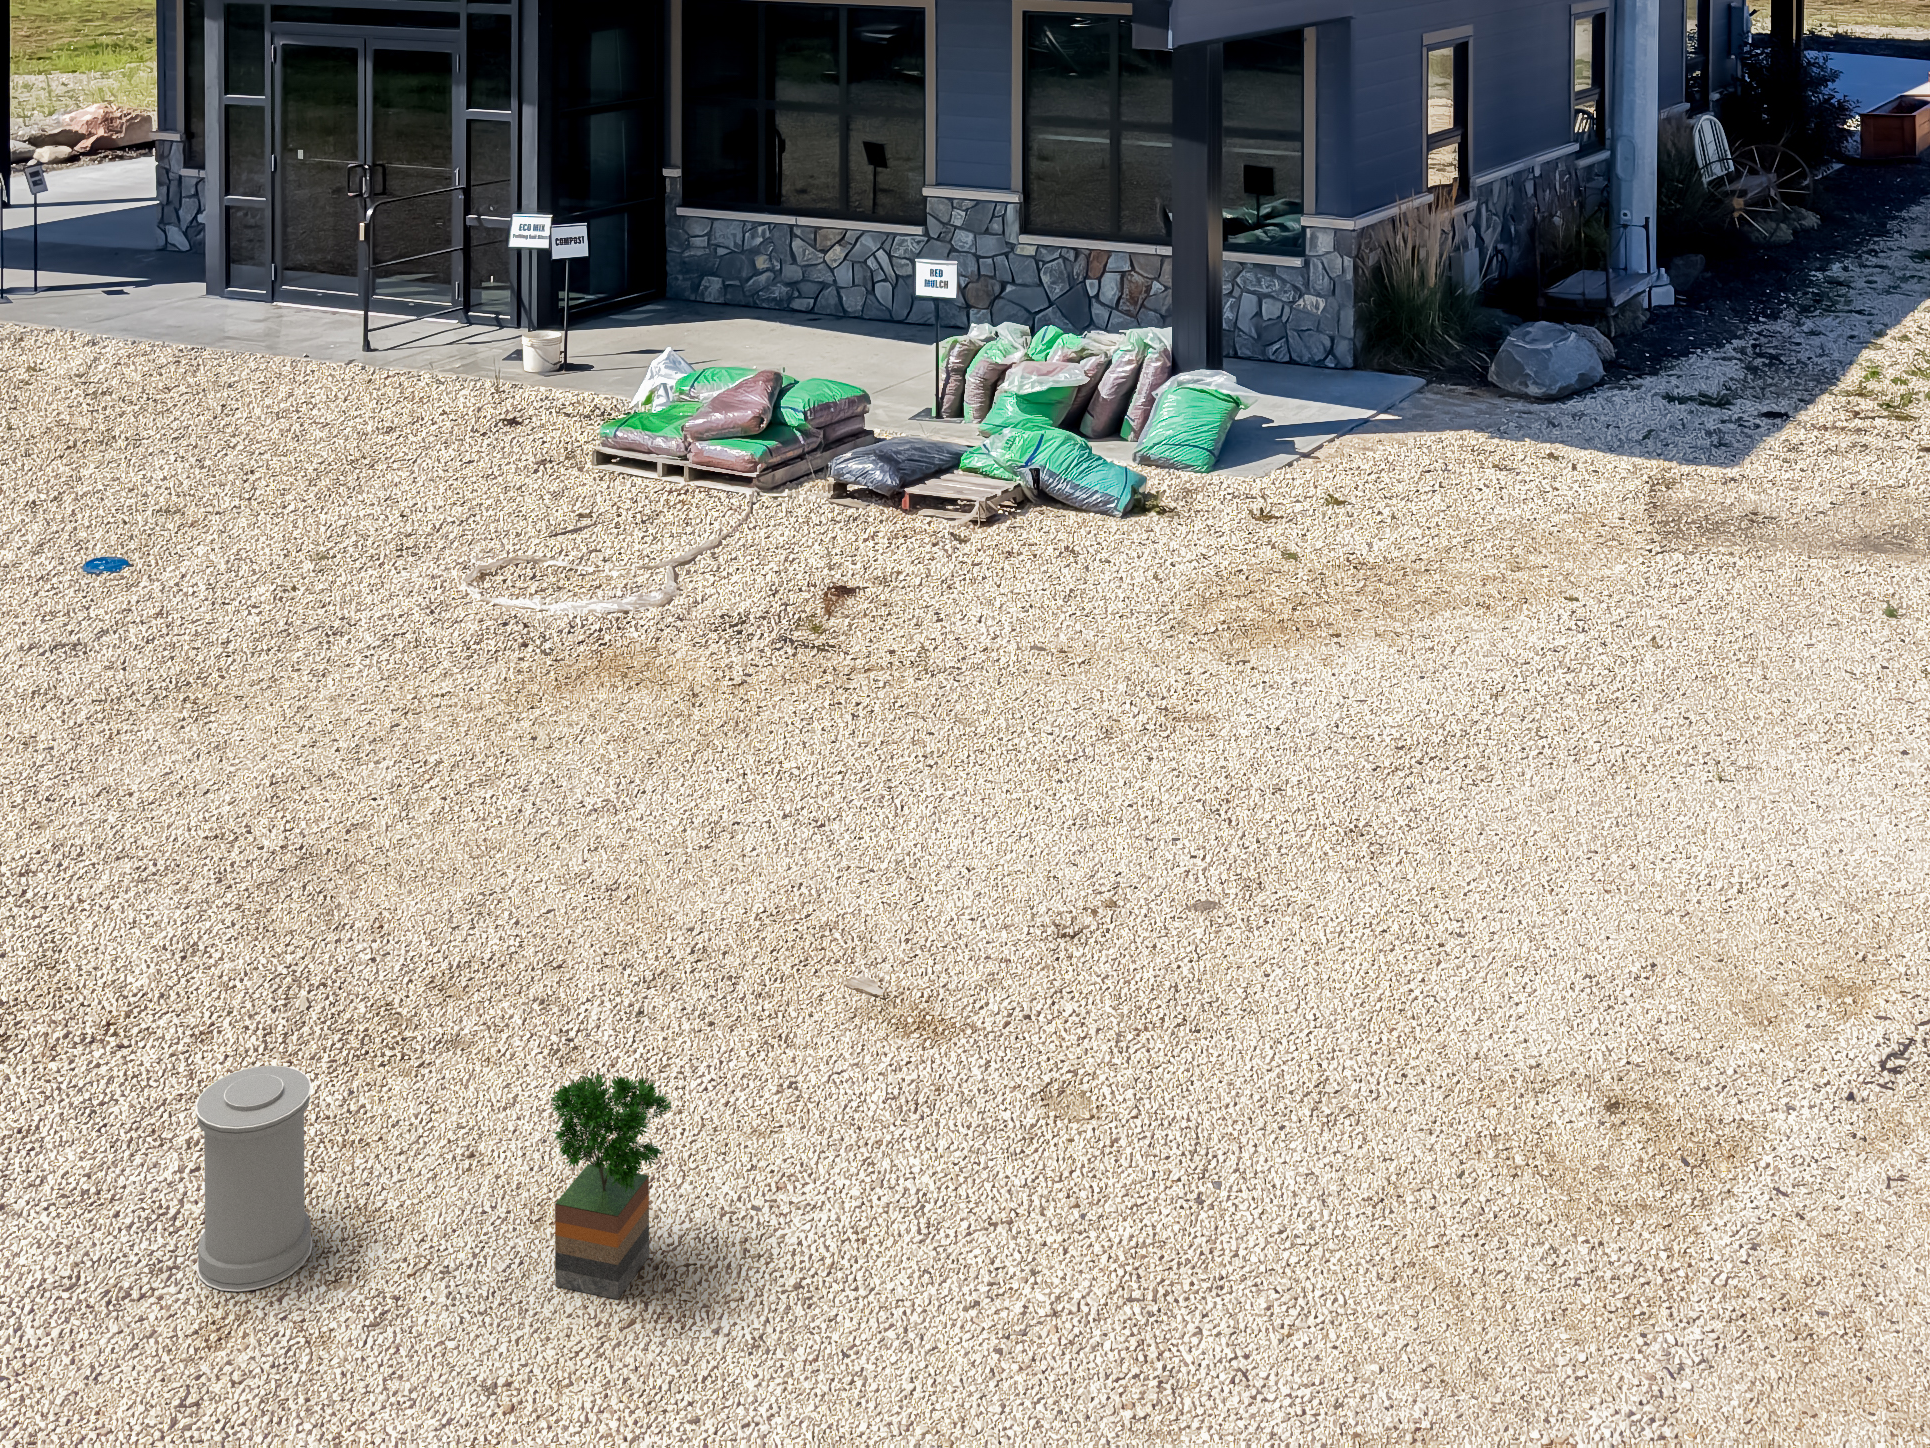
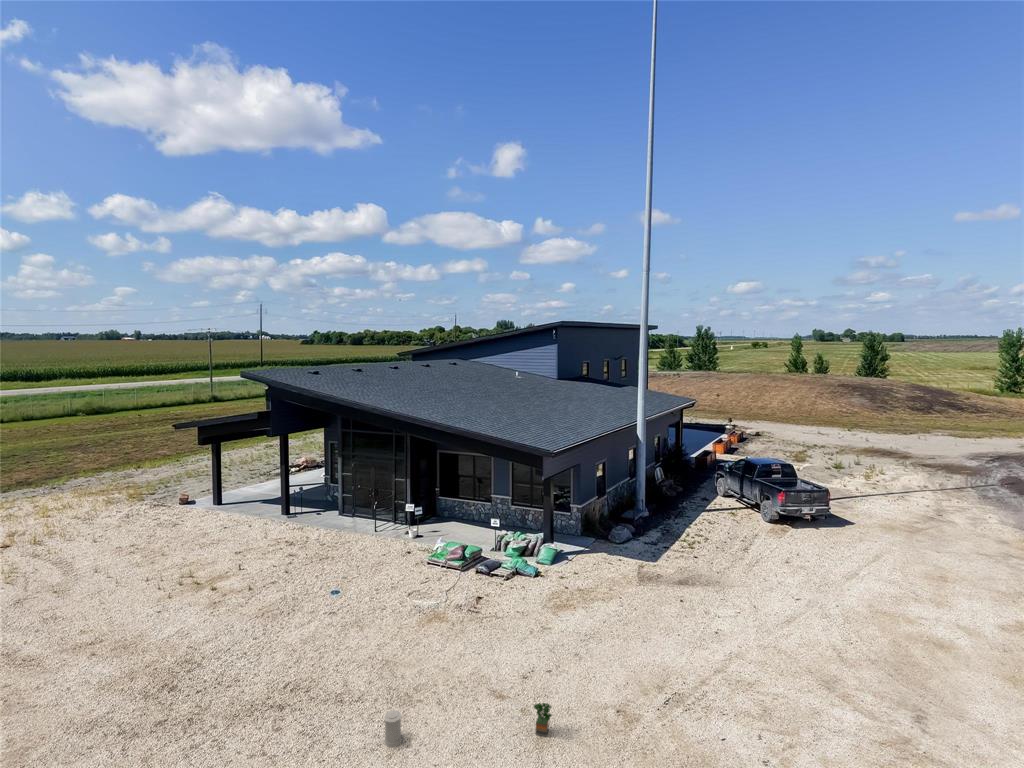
potted tree: present [550,1072,672,1299] -> present [534,703,552,737]

